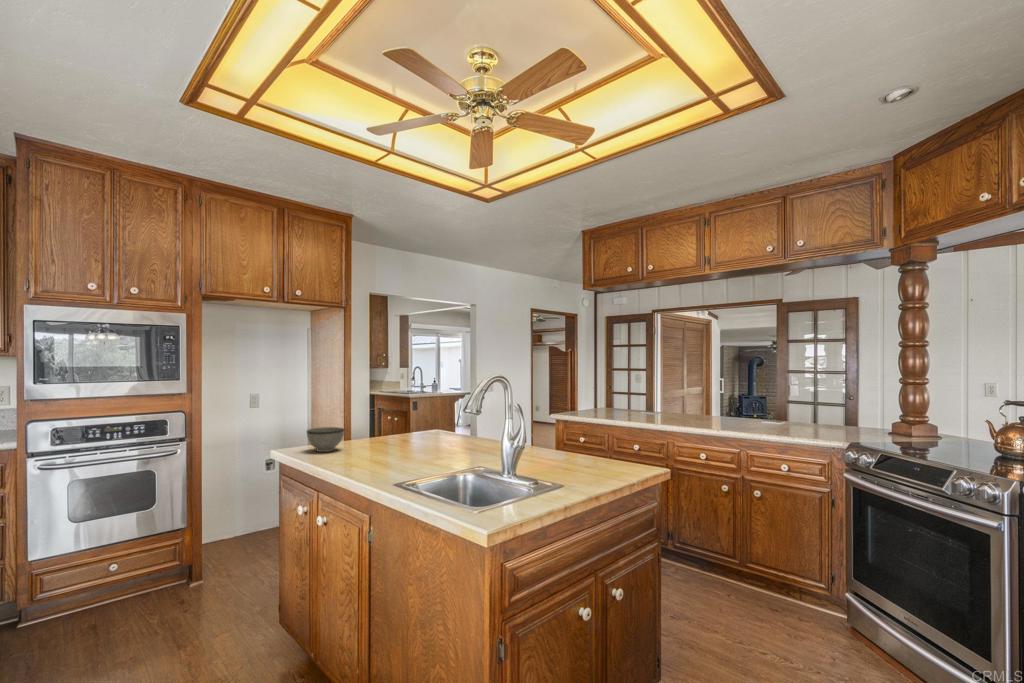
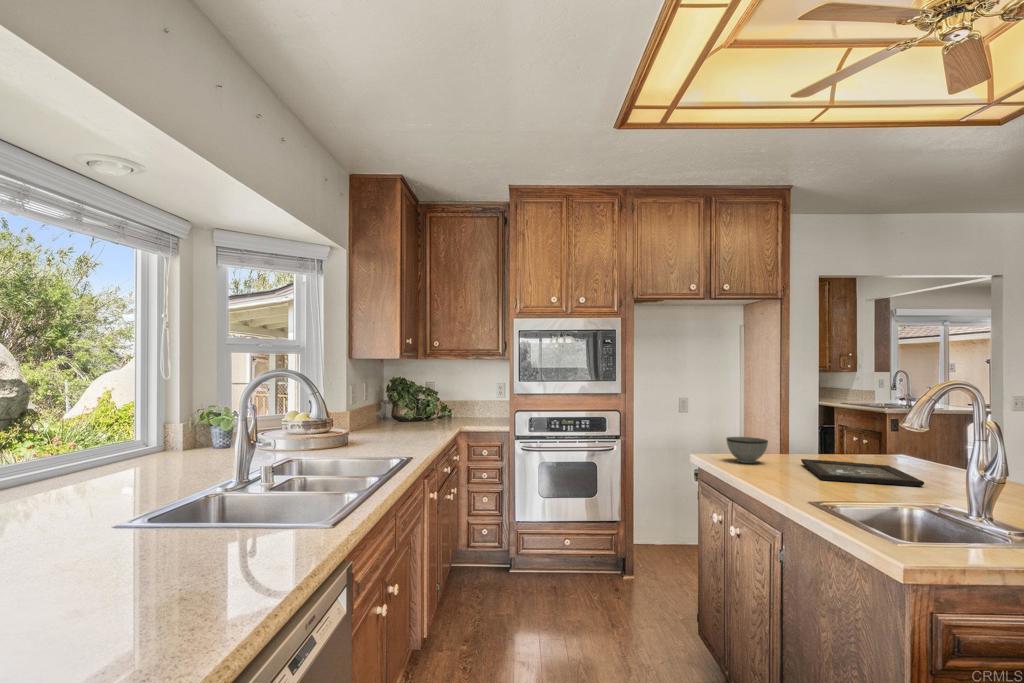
tray: none [372,437,464,459] -> present [801,459,924,486]

